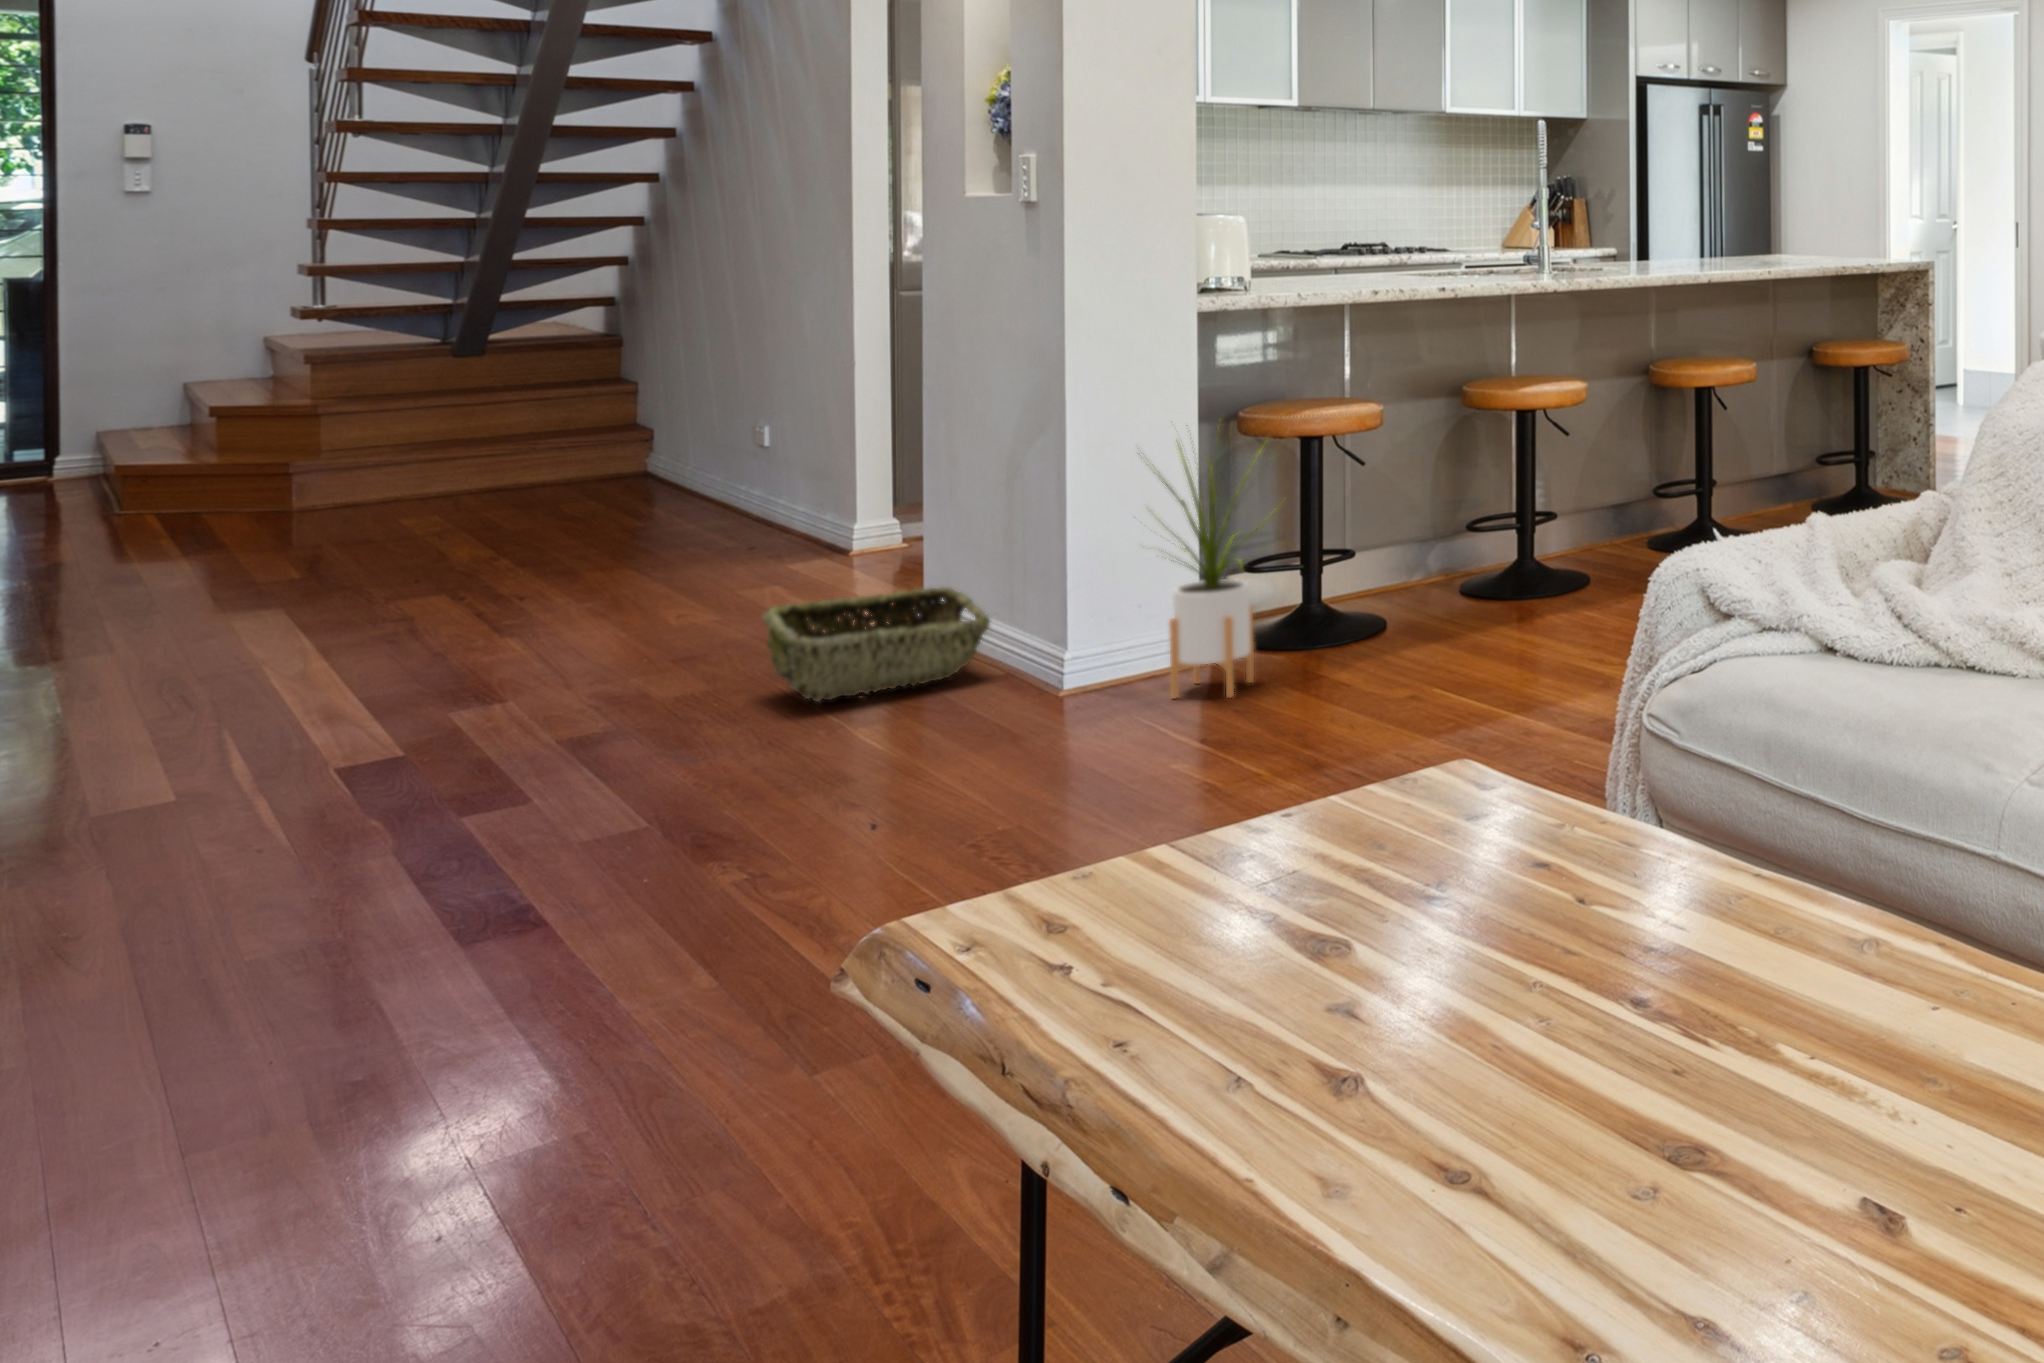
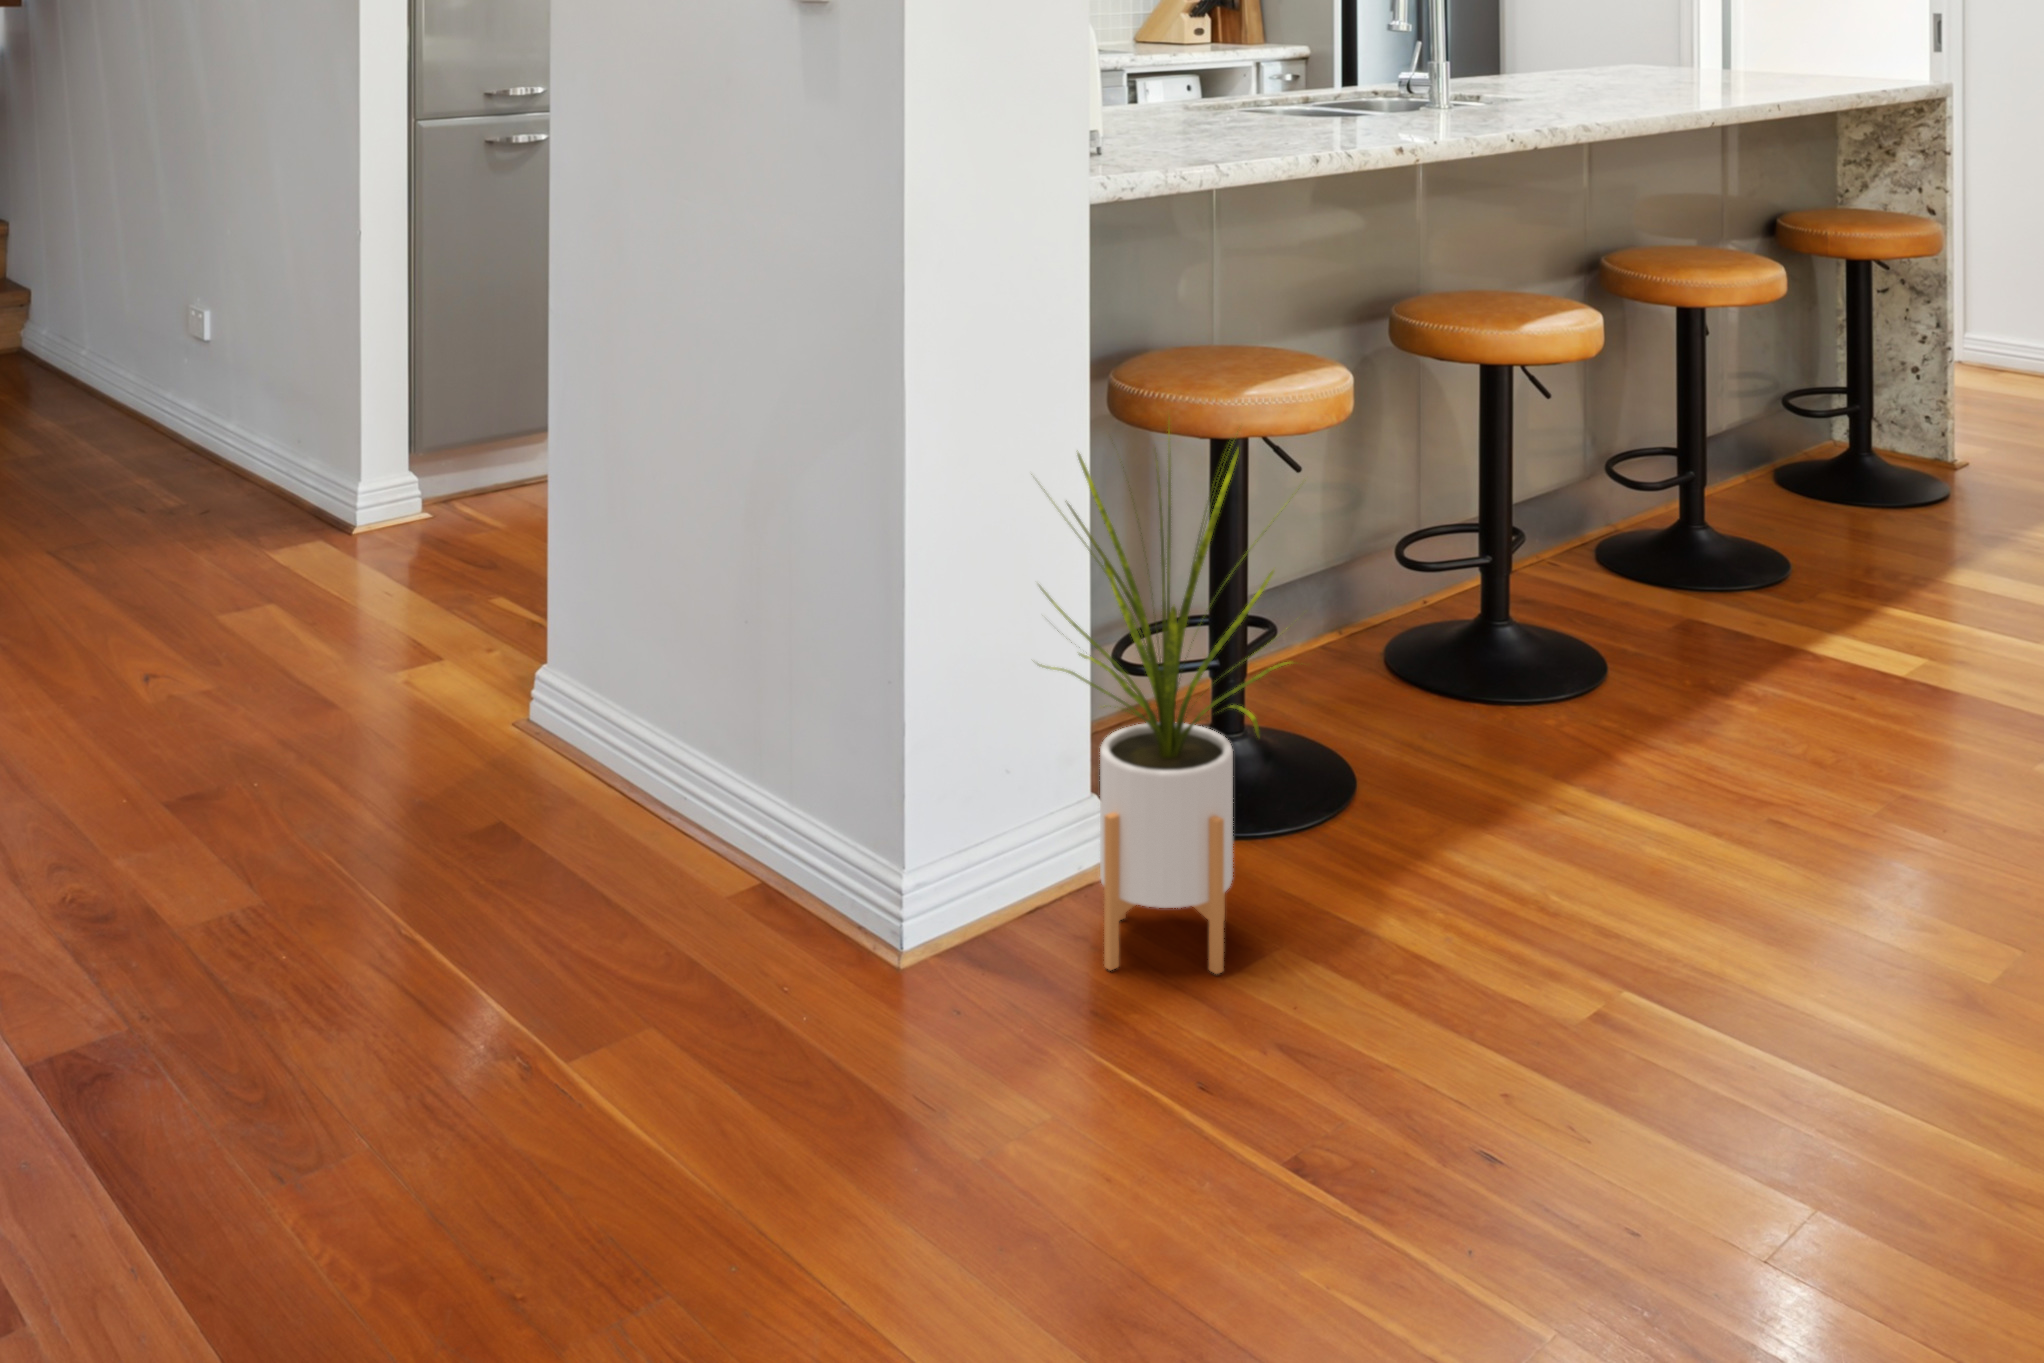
woven basket: present [763,587,990,701] -> none [361,689,735,942]

